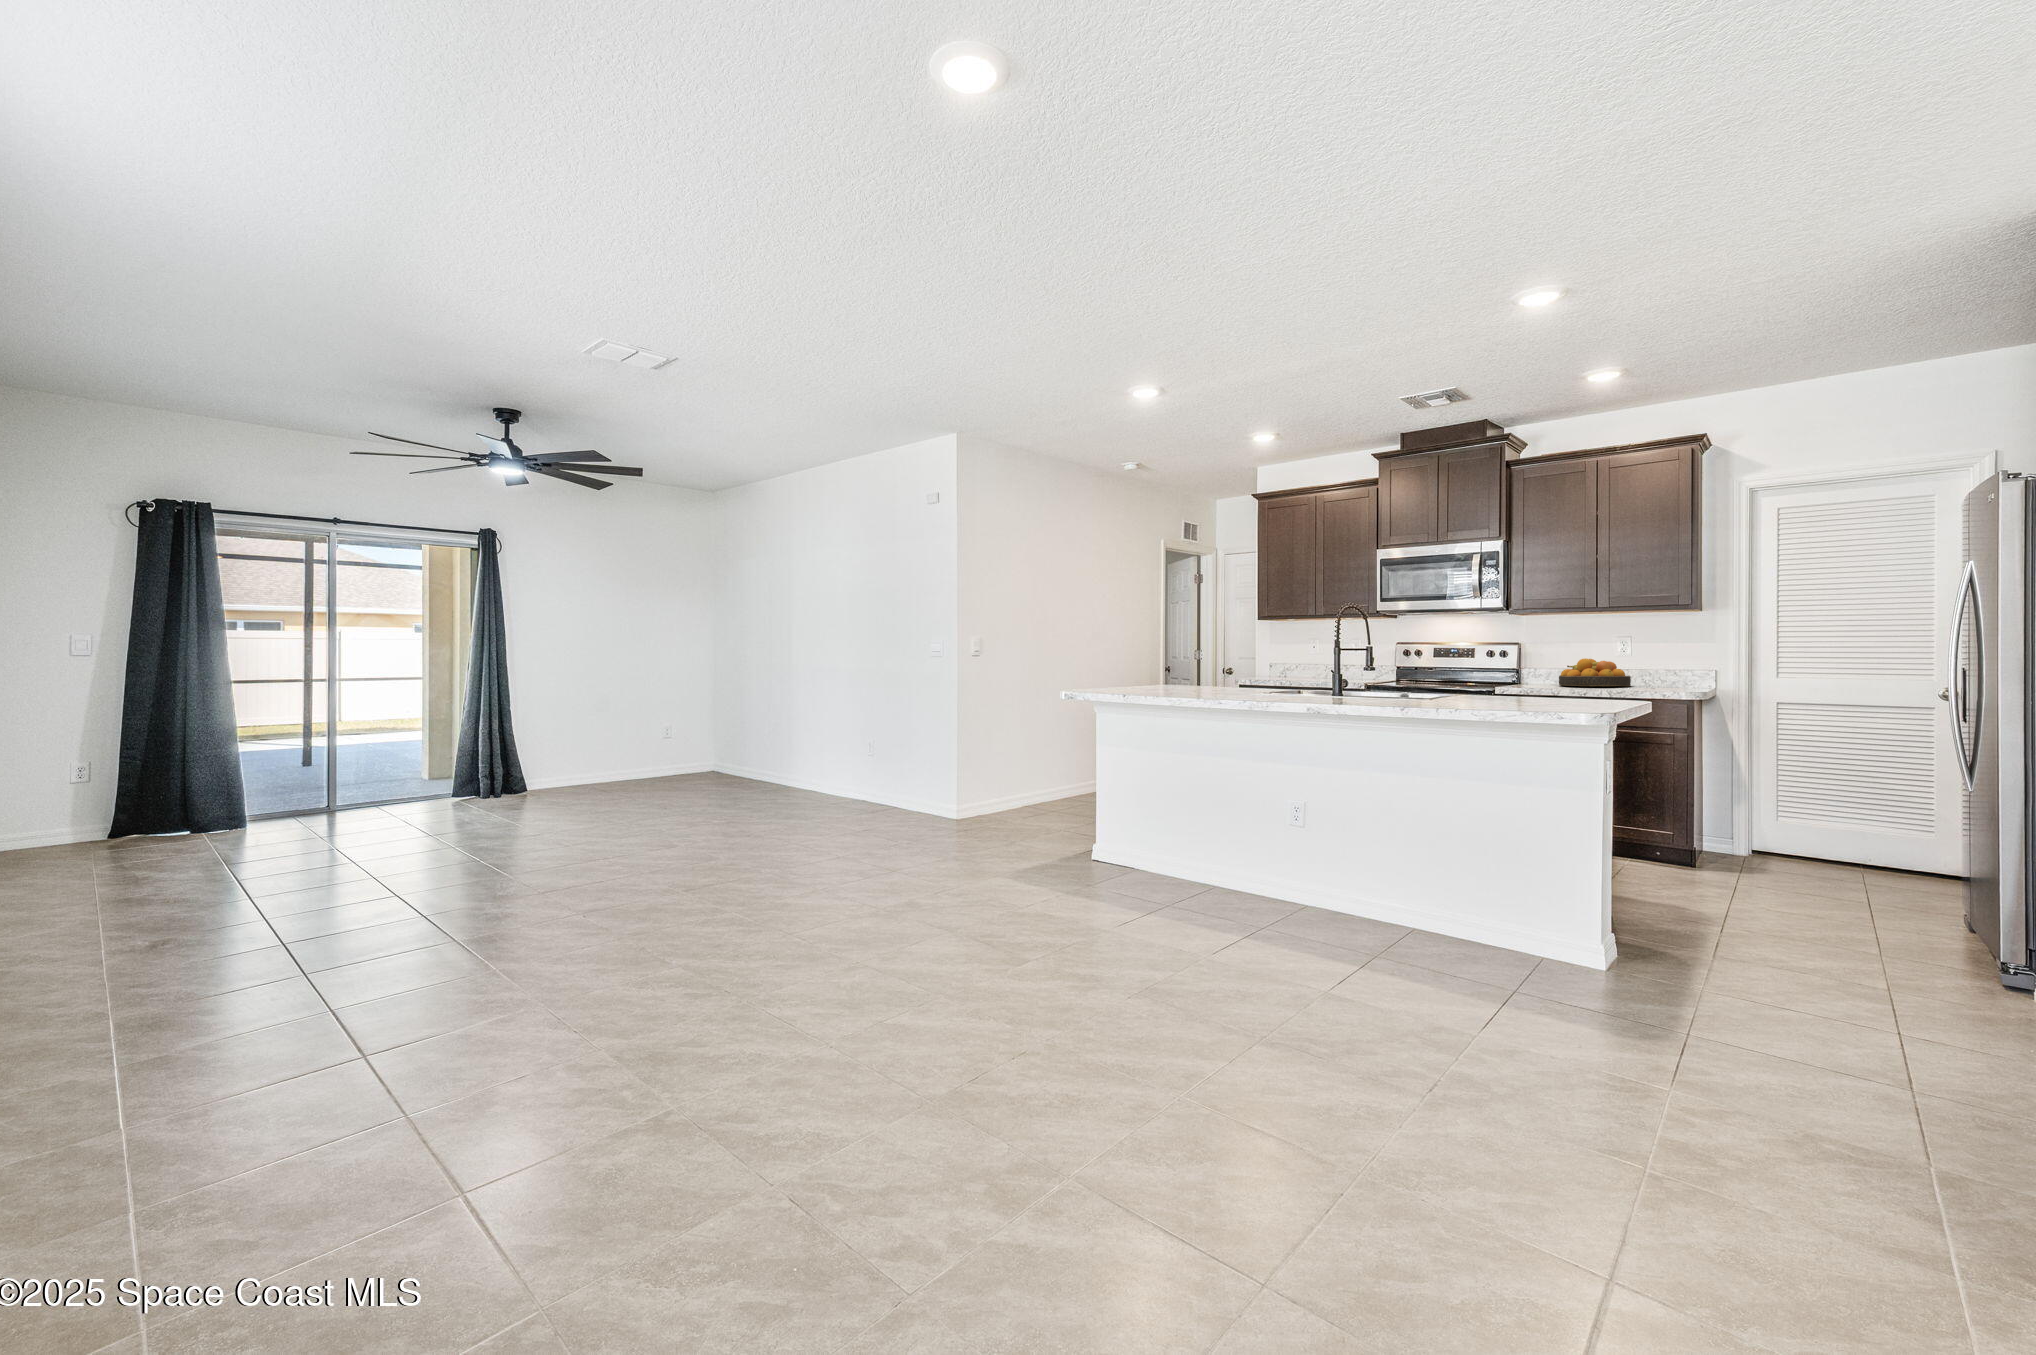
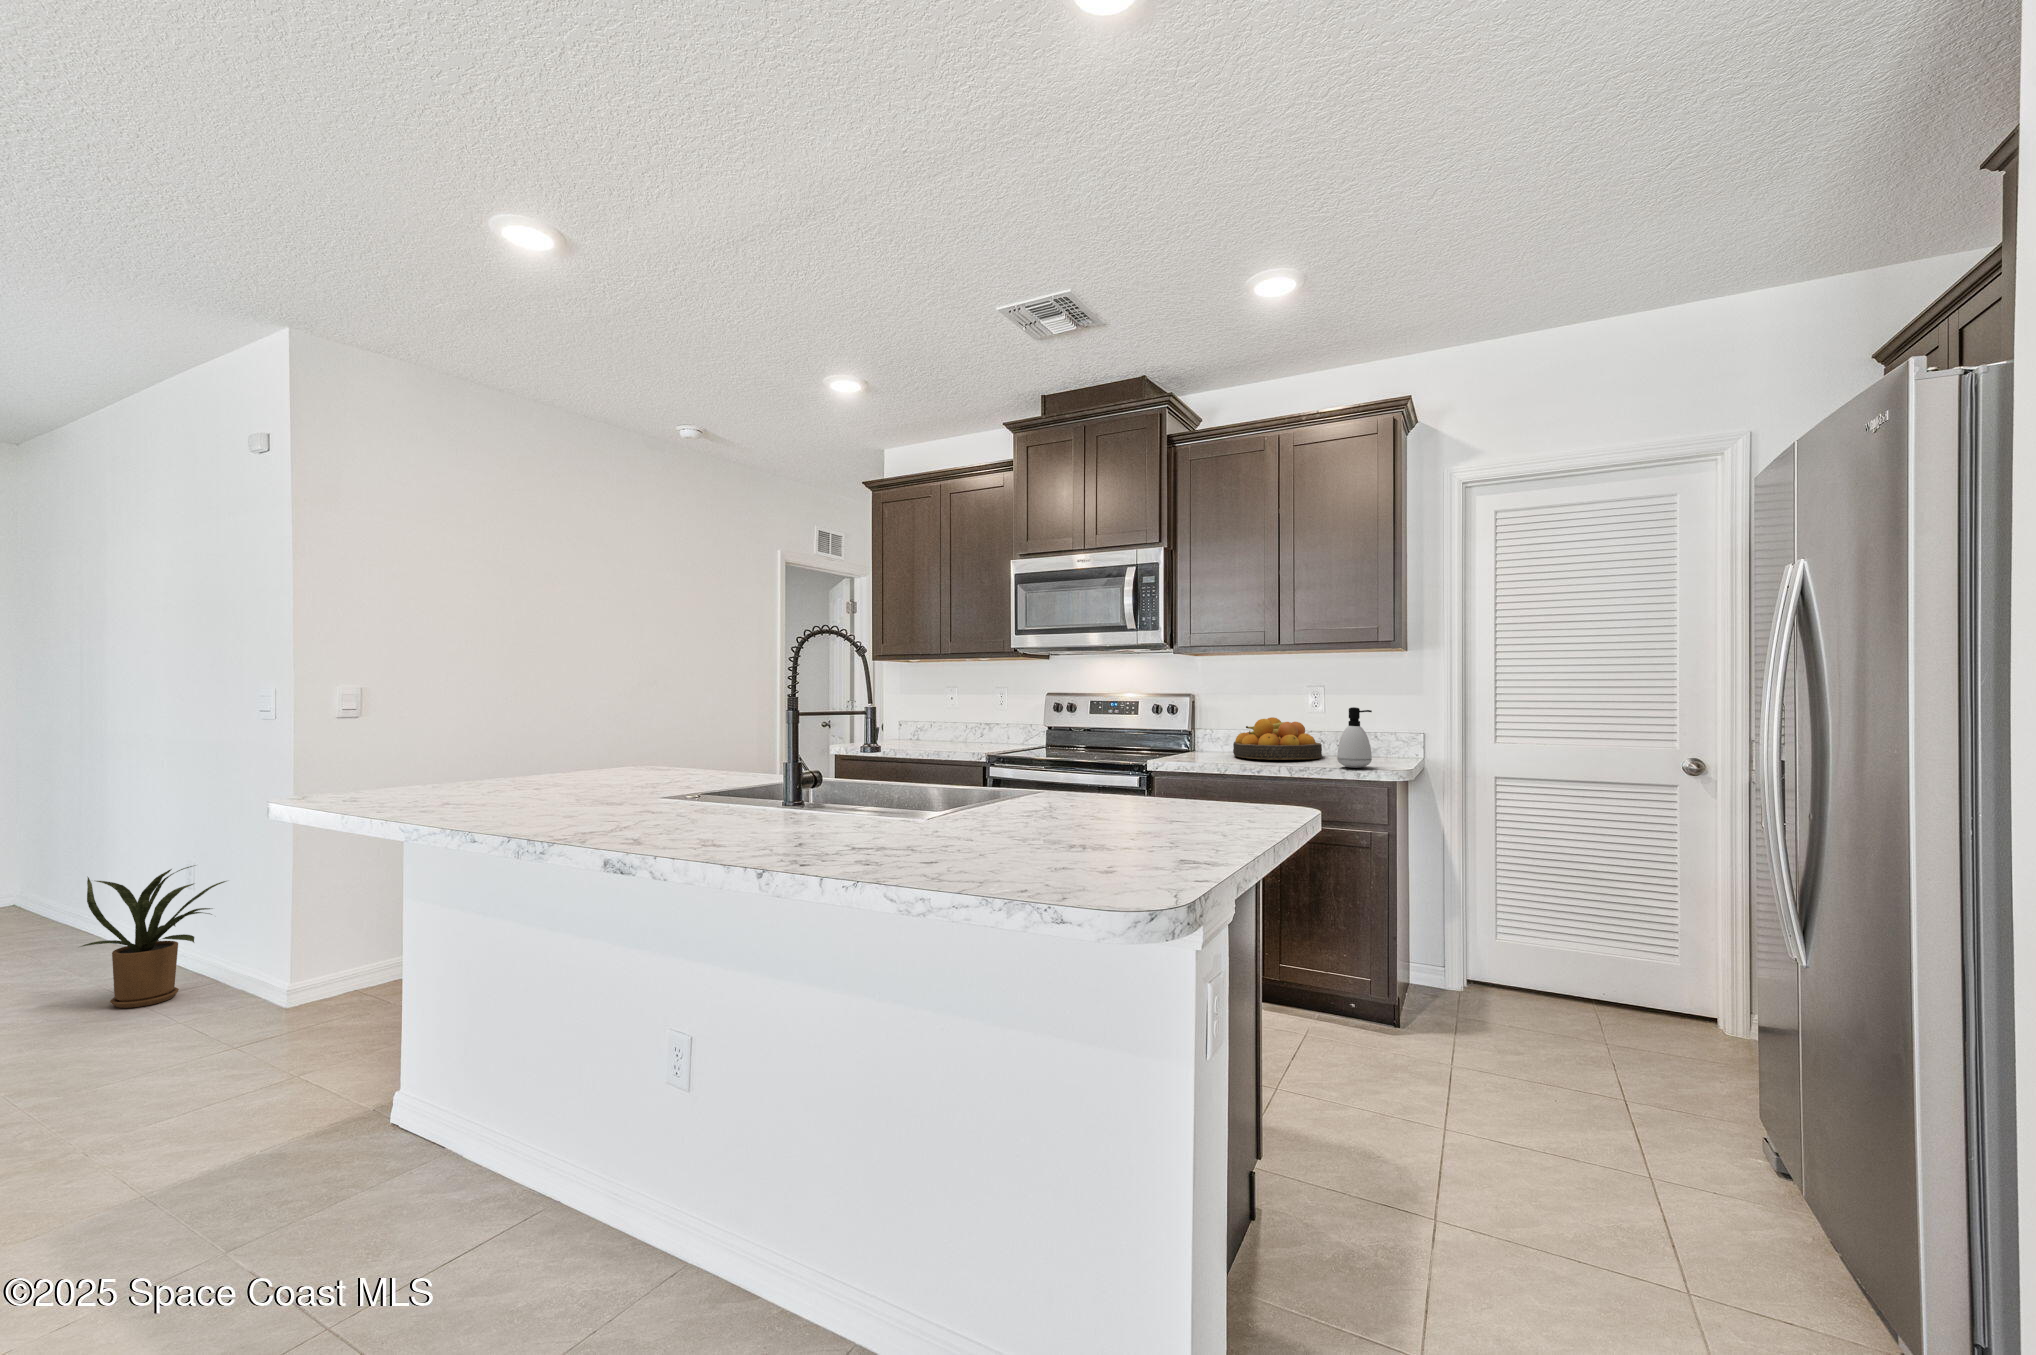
soap dispenser: none [1646,648,1674,690] -> present [1337,707,1372,768]
house plant: none [836,739,905,817] -> present [81,866,226,1008]

